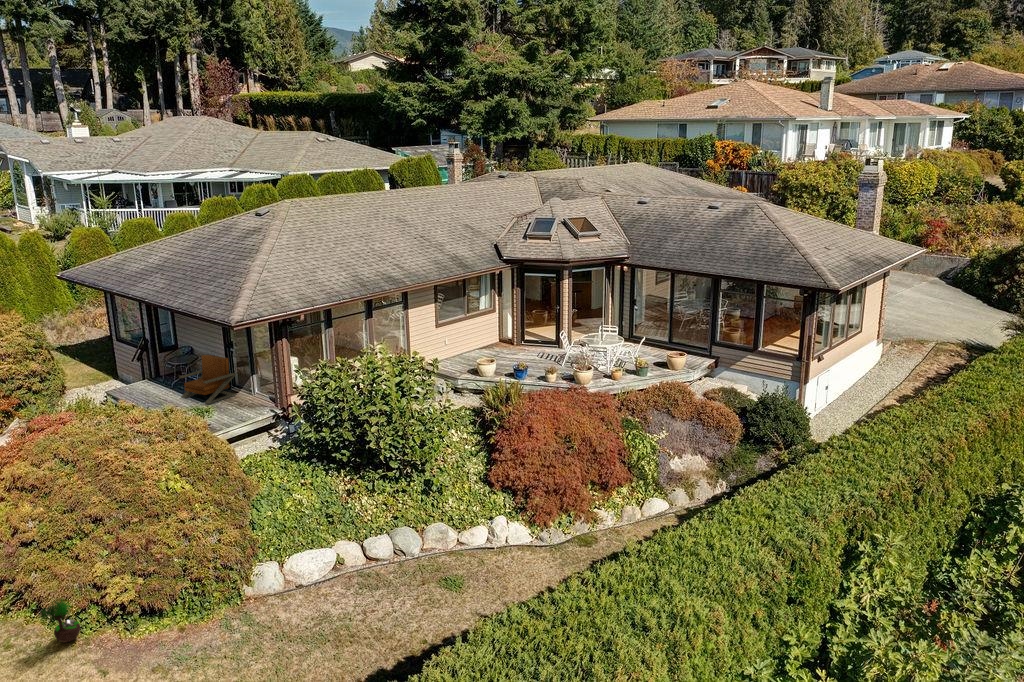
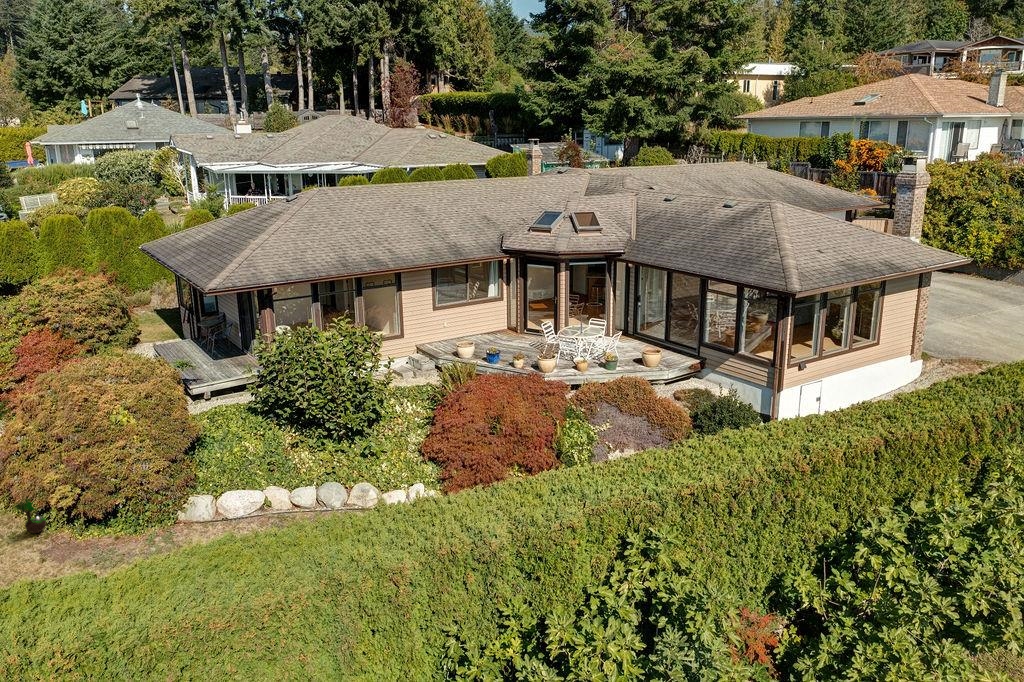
lounge chair: present [179,355,236,404] -> none [201,322,246,363]

